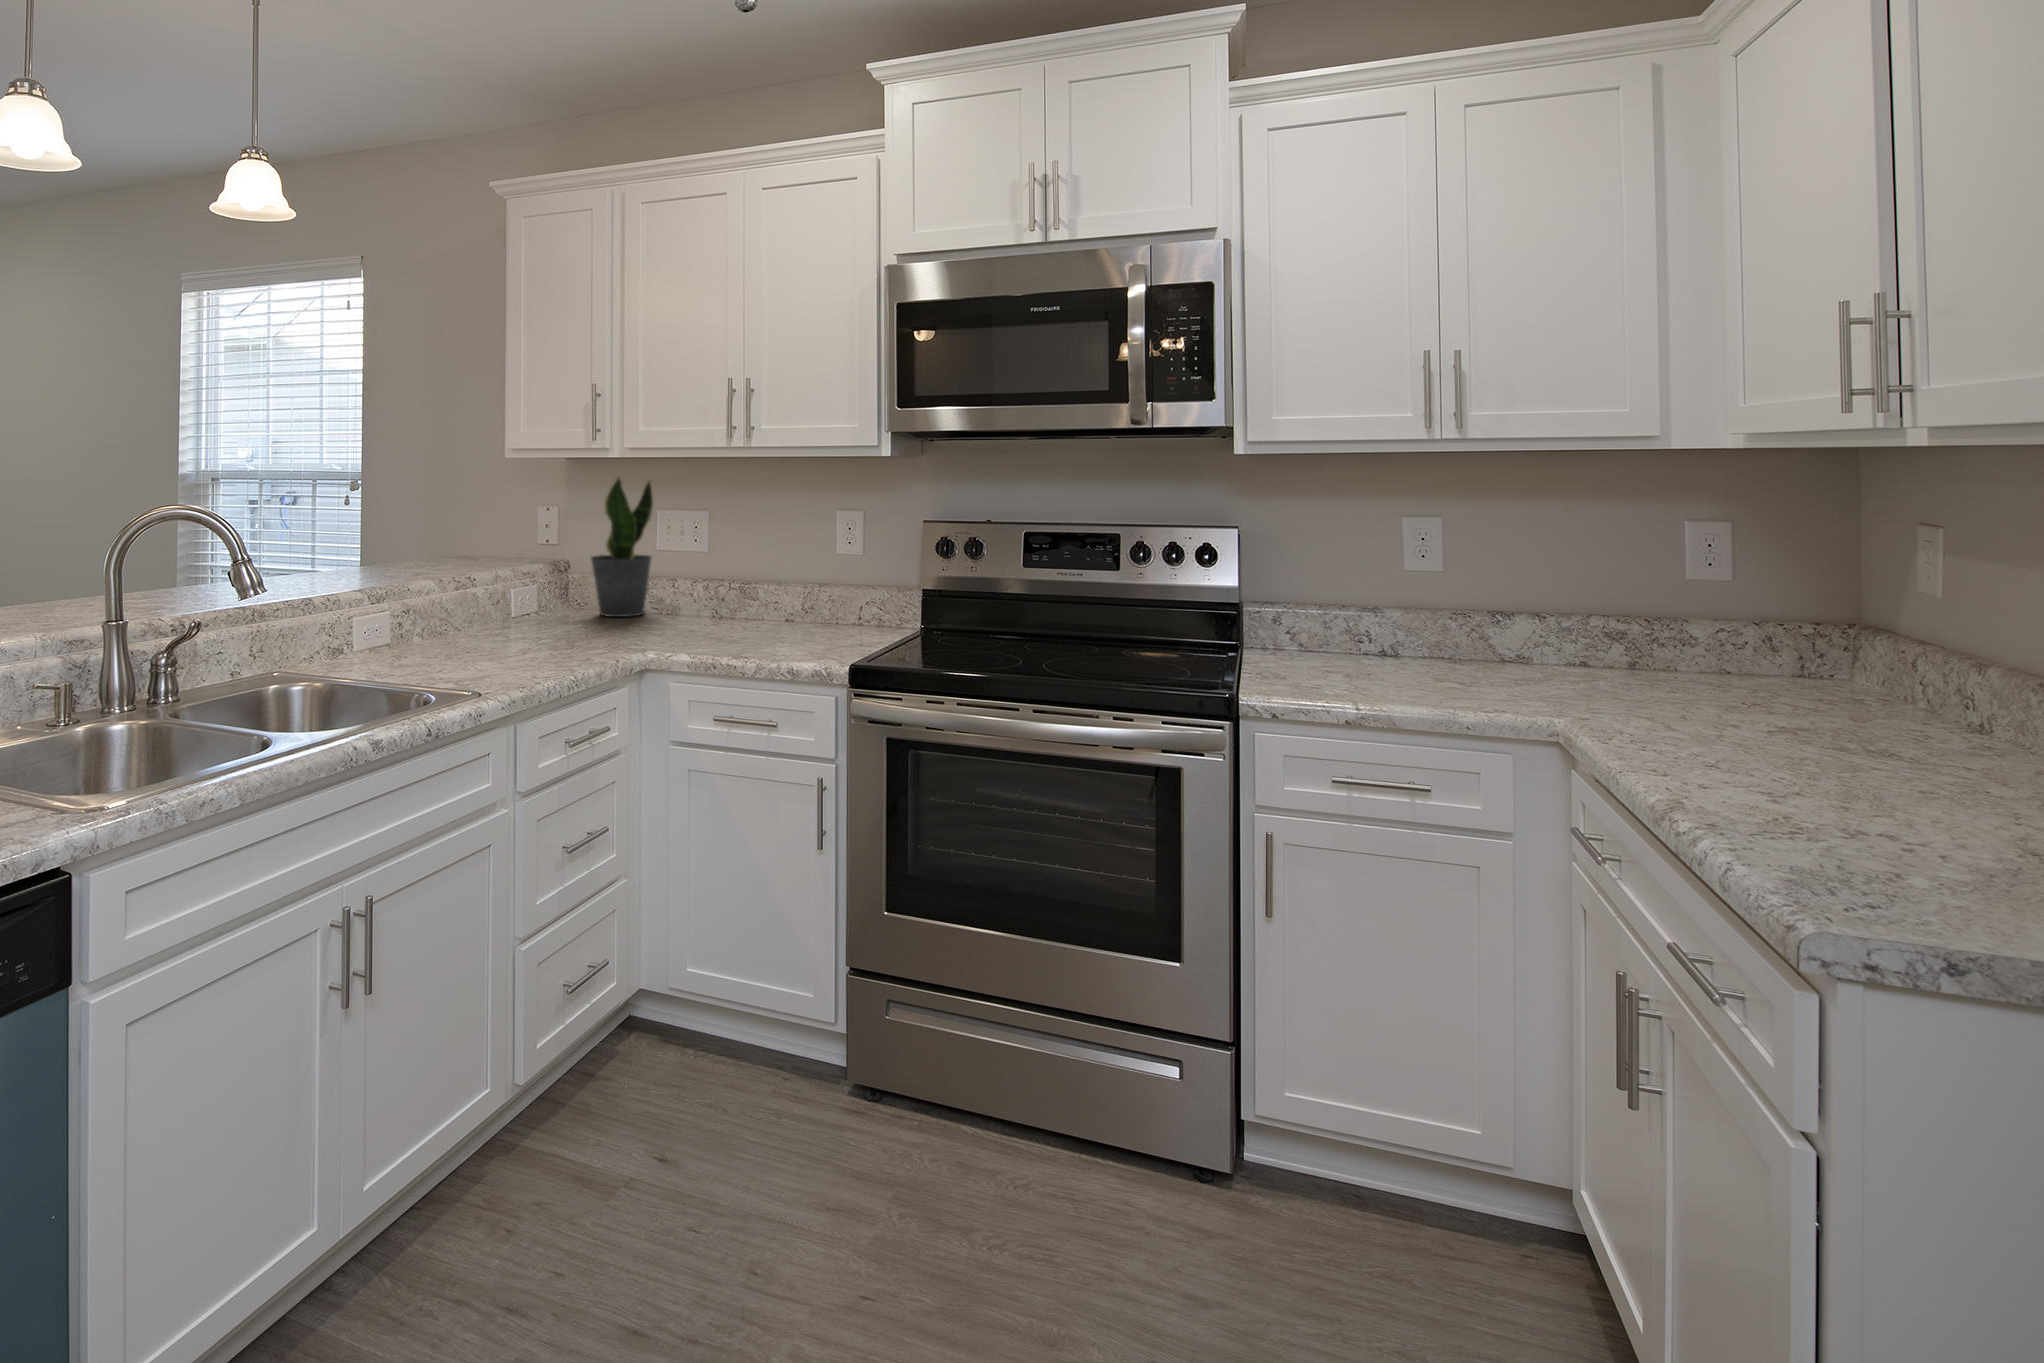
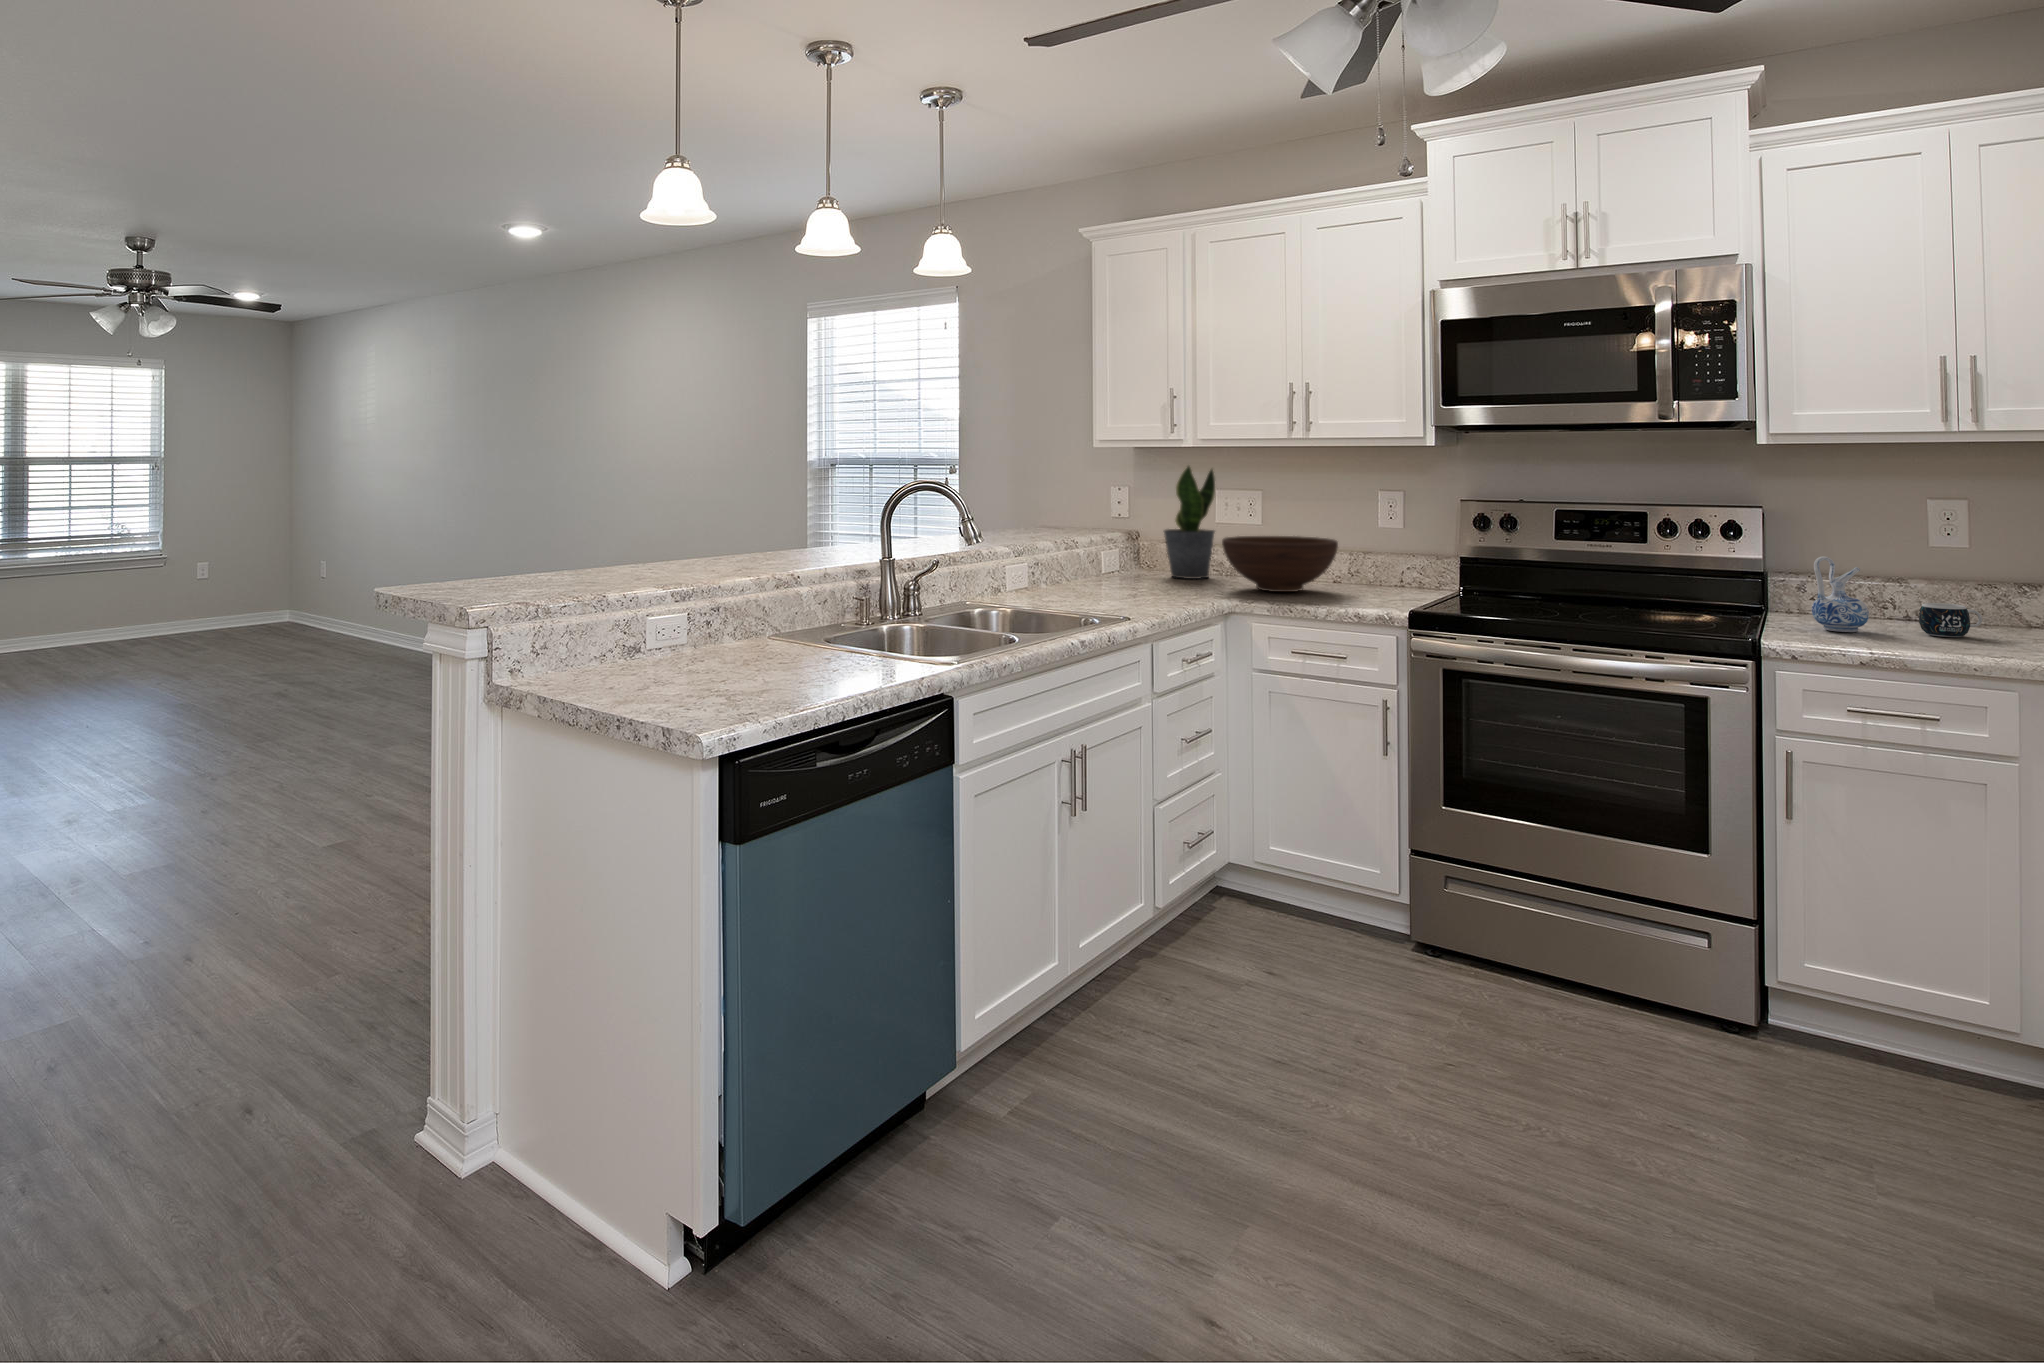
fruit bowl: none [647,564,783,636] -> present [1222,536,1338,592]
ceramic pitcher: none [1291,589,1349,678] -> present [1812,556,1869,632]
mug: none [1400,641,1463,682] -> present [1919,603,1982,637]

